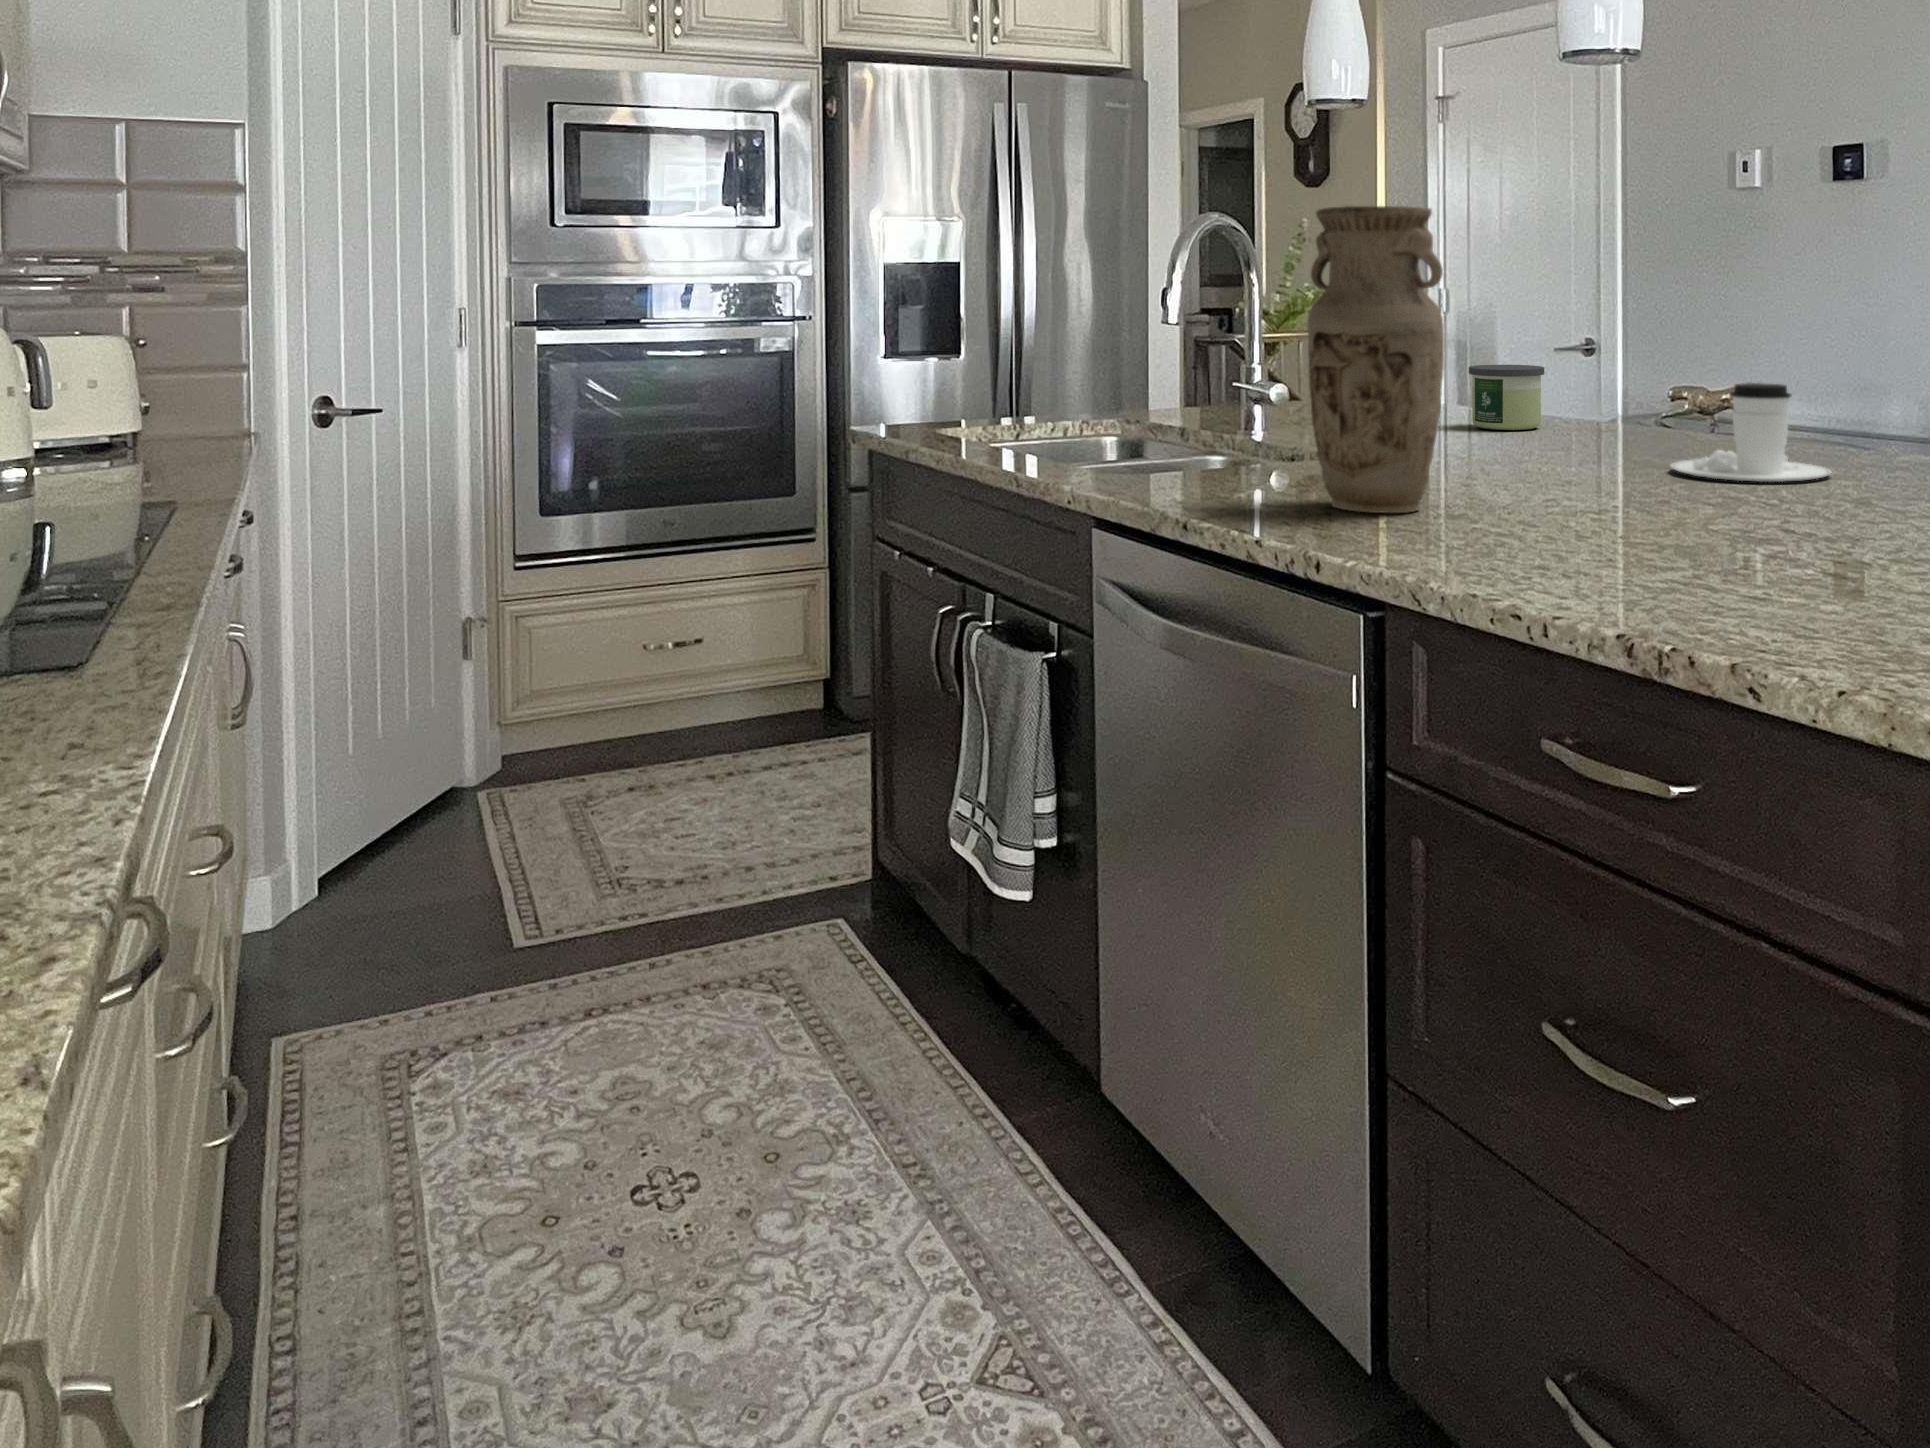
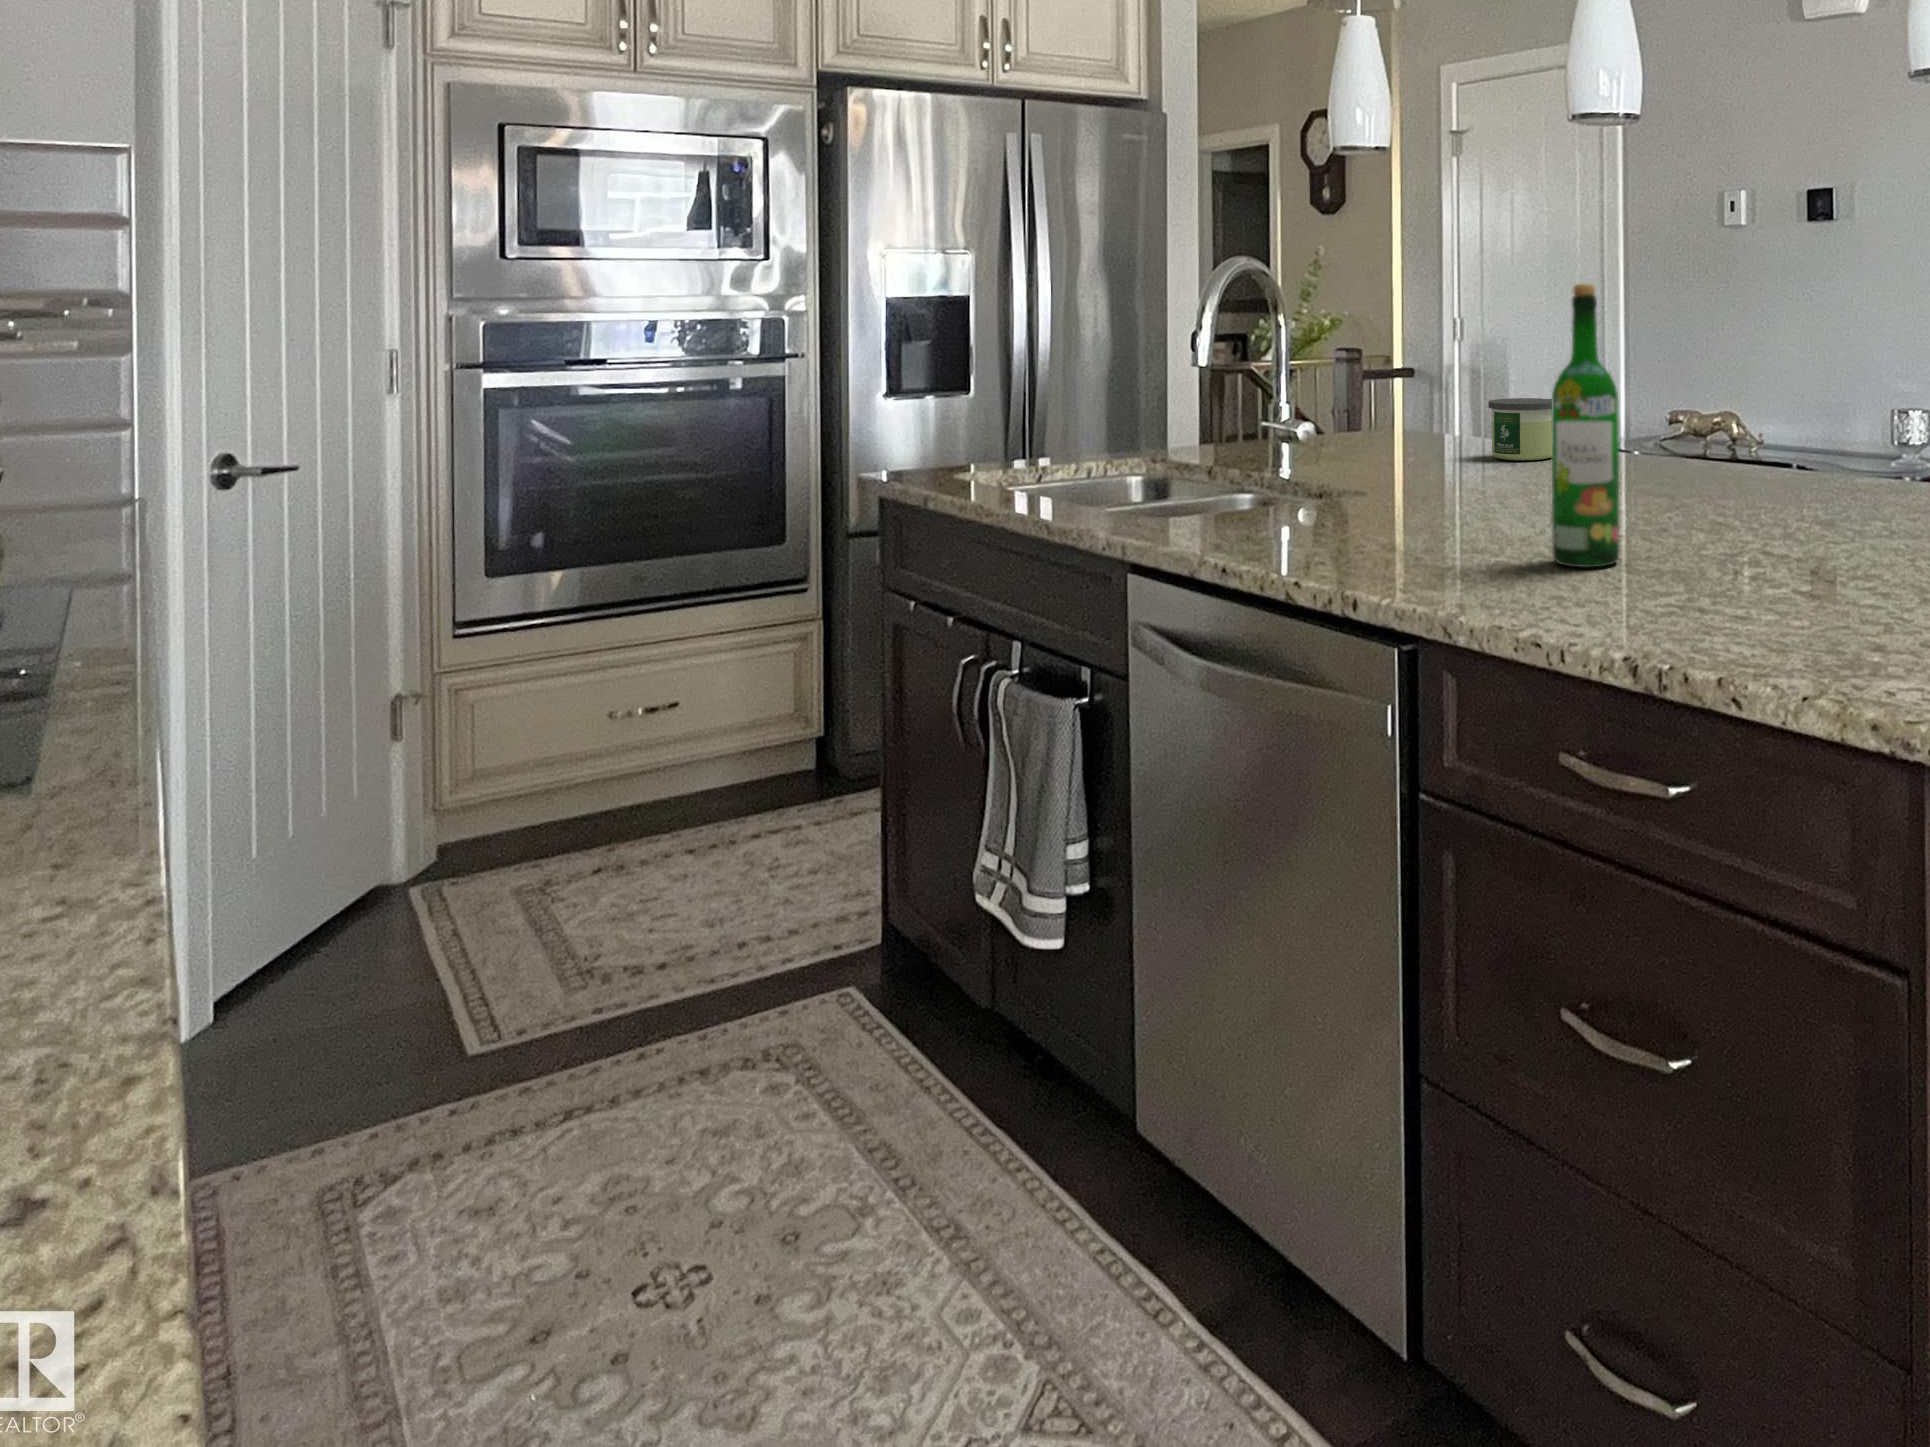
vase: present [1307,206,1444,513] -> none [1344,263,1470,549]
wine bottle: none [1534,224,1611,538] -> present [1552,283,1619,567]
coffee cup: present [1671,383,1831,482] -> none [1670,418,1806,506]

